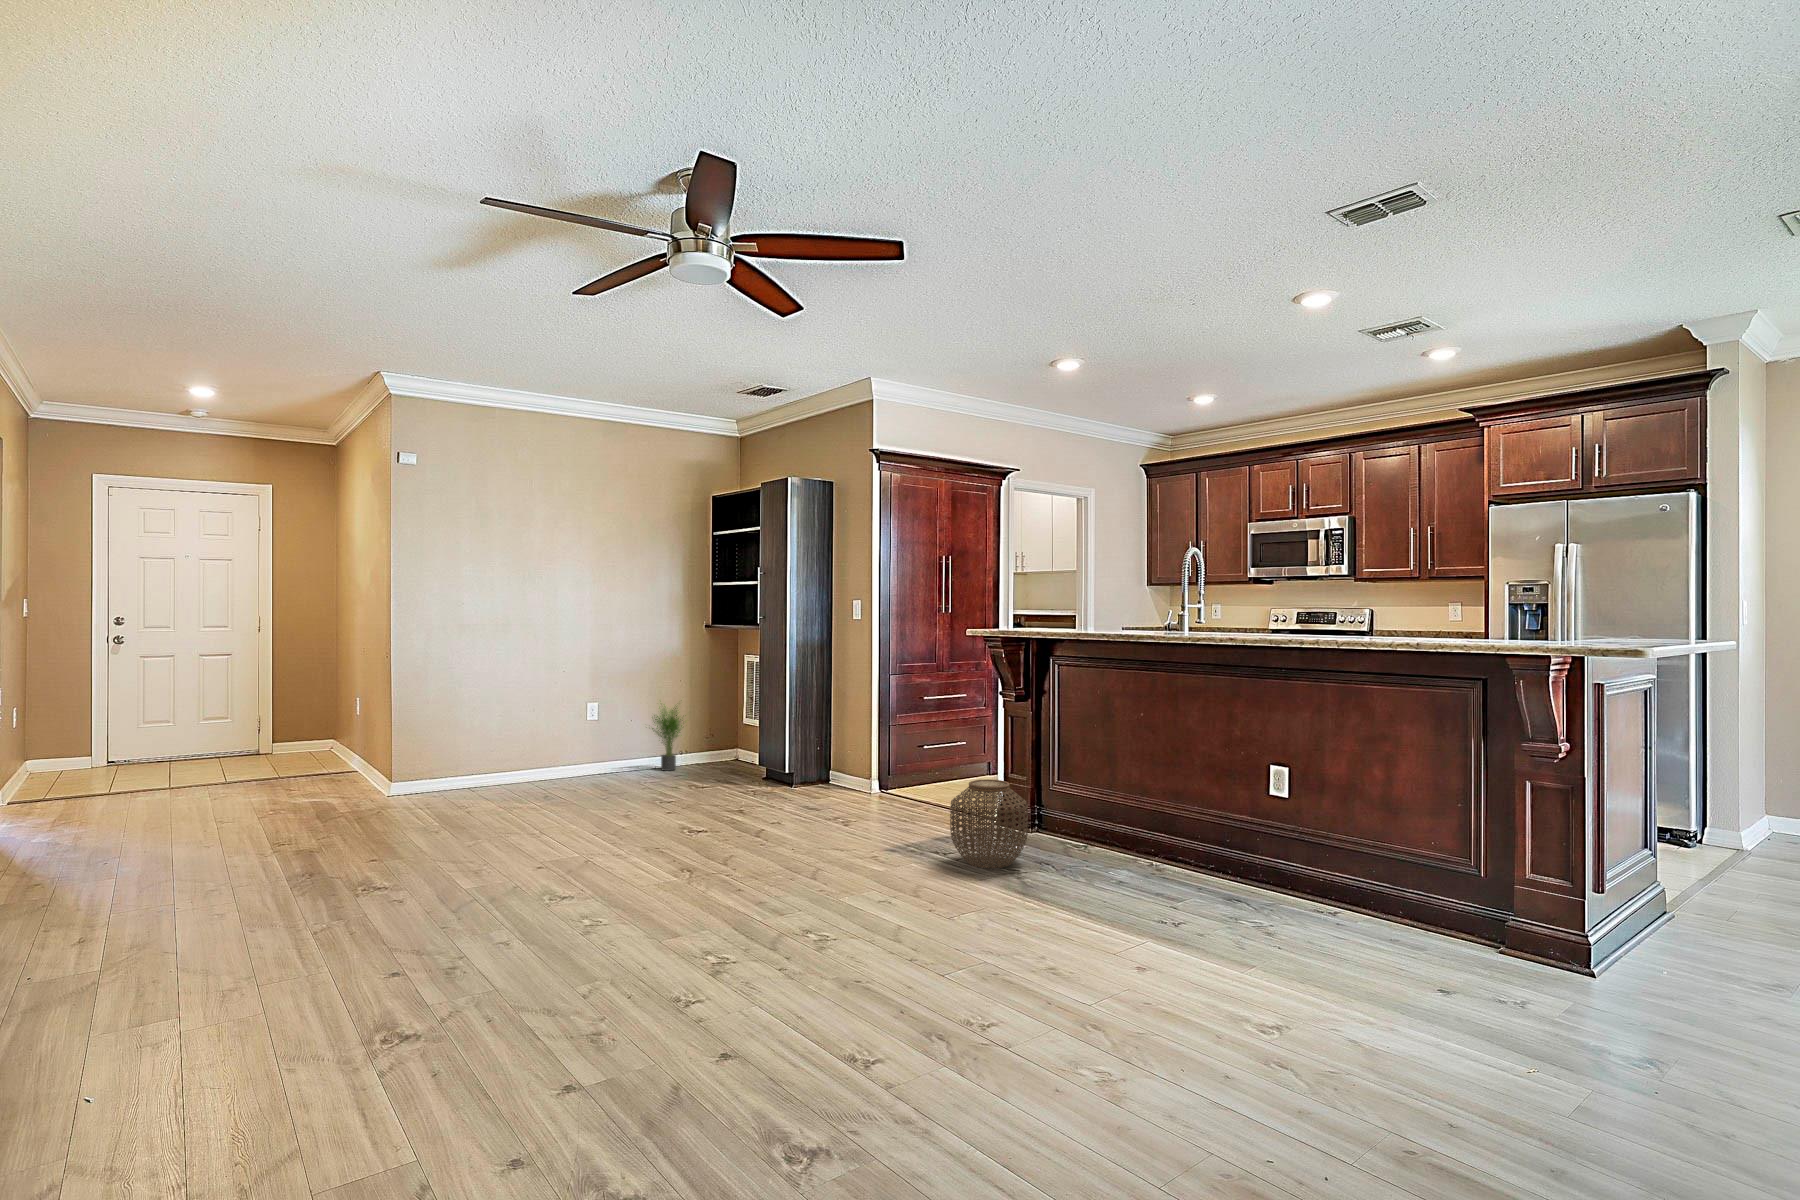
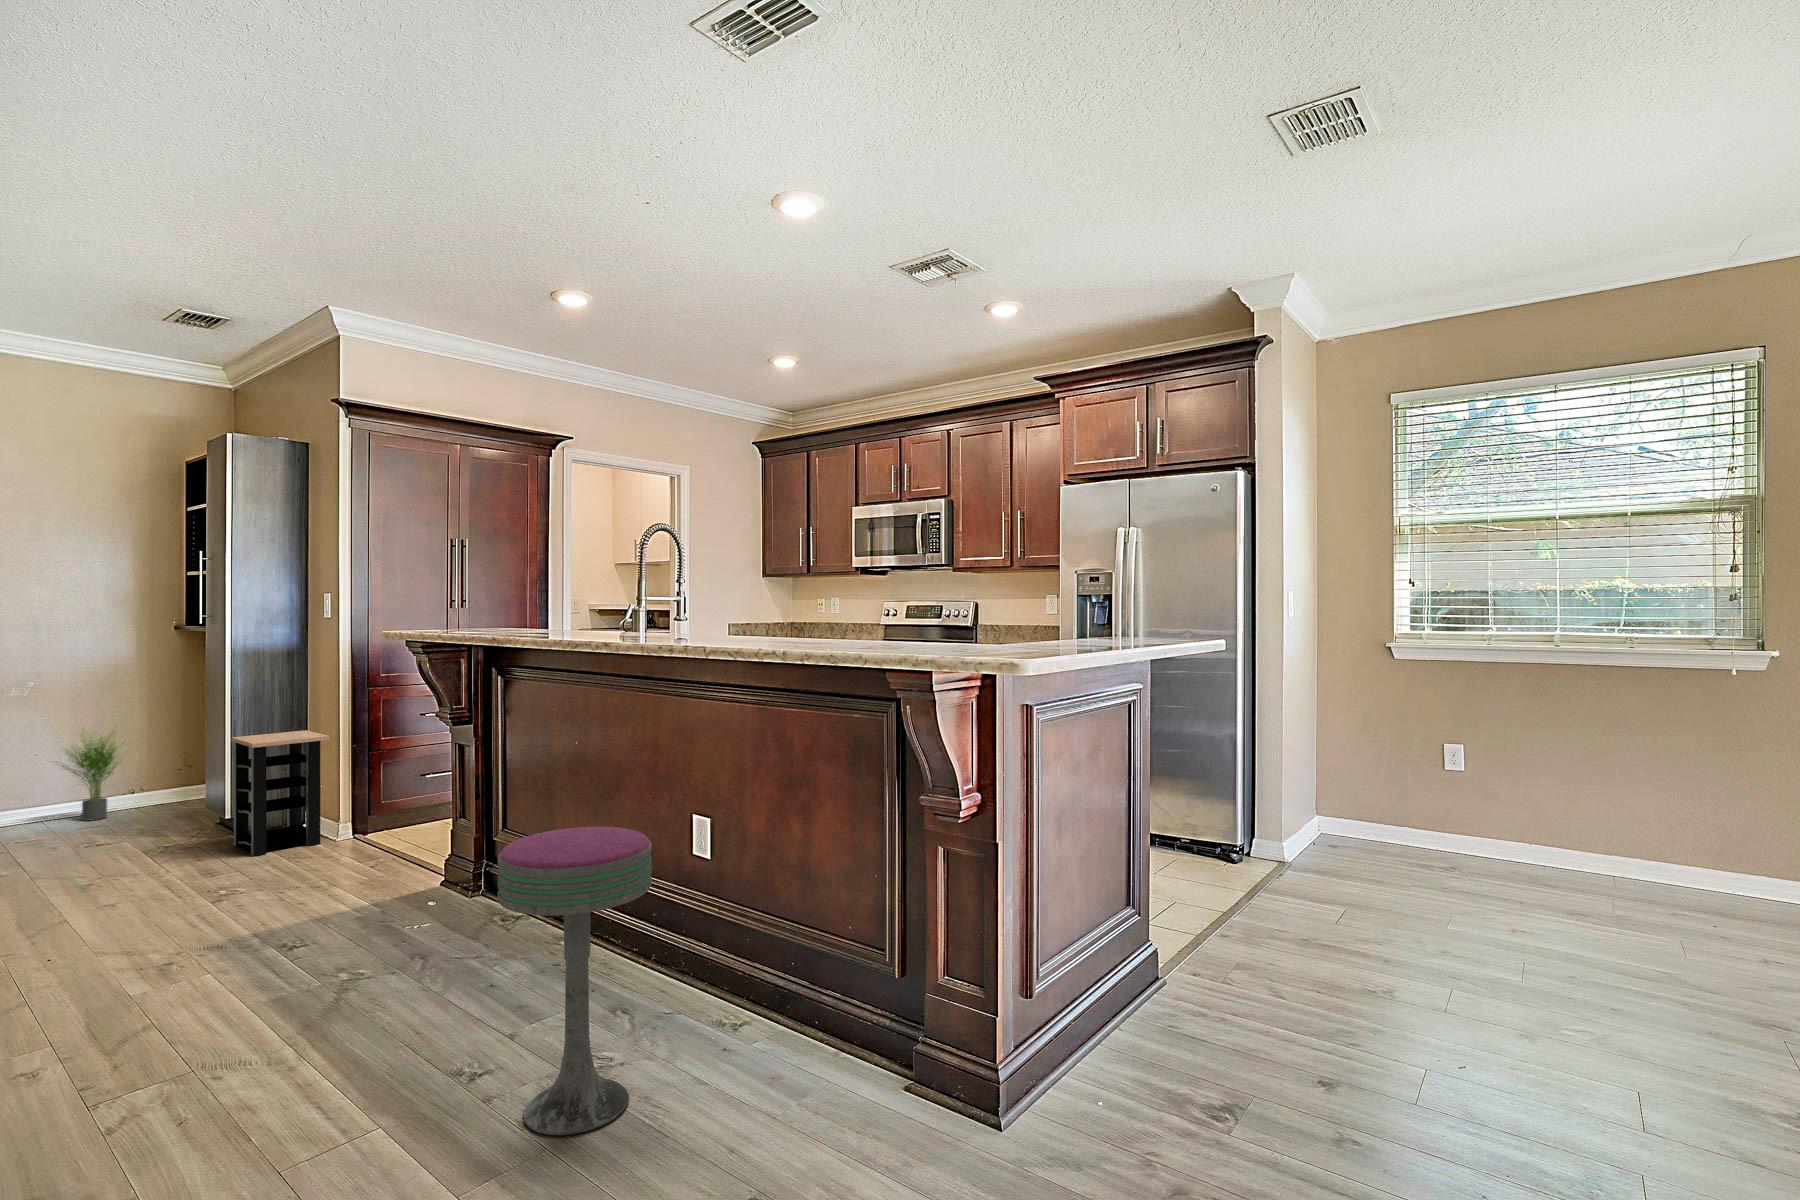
side table: none [797,706,867,798] -> present [232,730,330,856]
bar stool: none [1214,760,1318,955] -> present [498,827,652,1135]
woven basket: present [950,779,1028,868] -> none [273,845,400,976]

